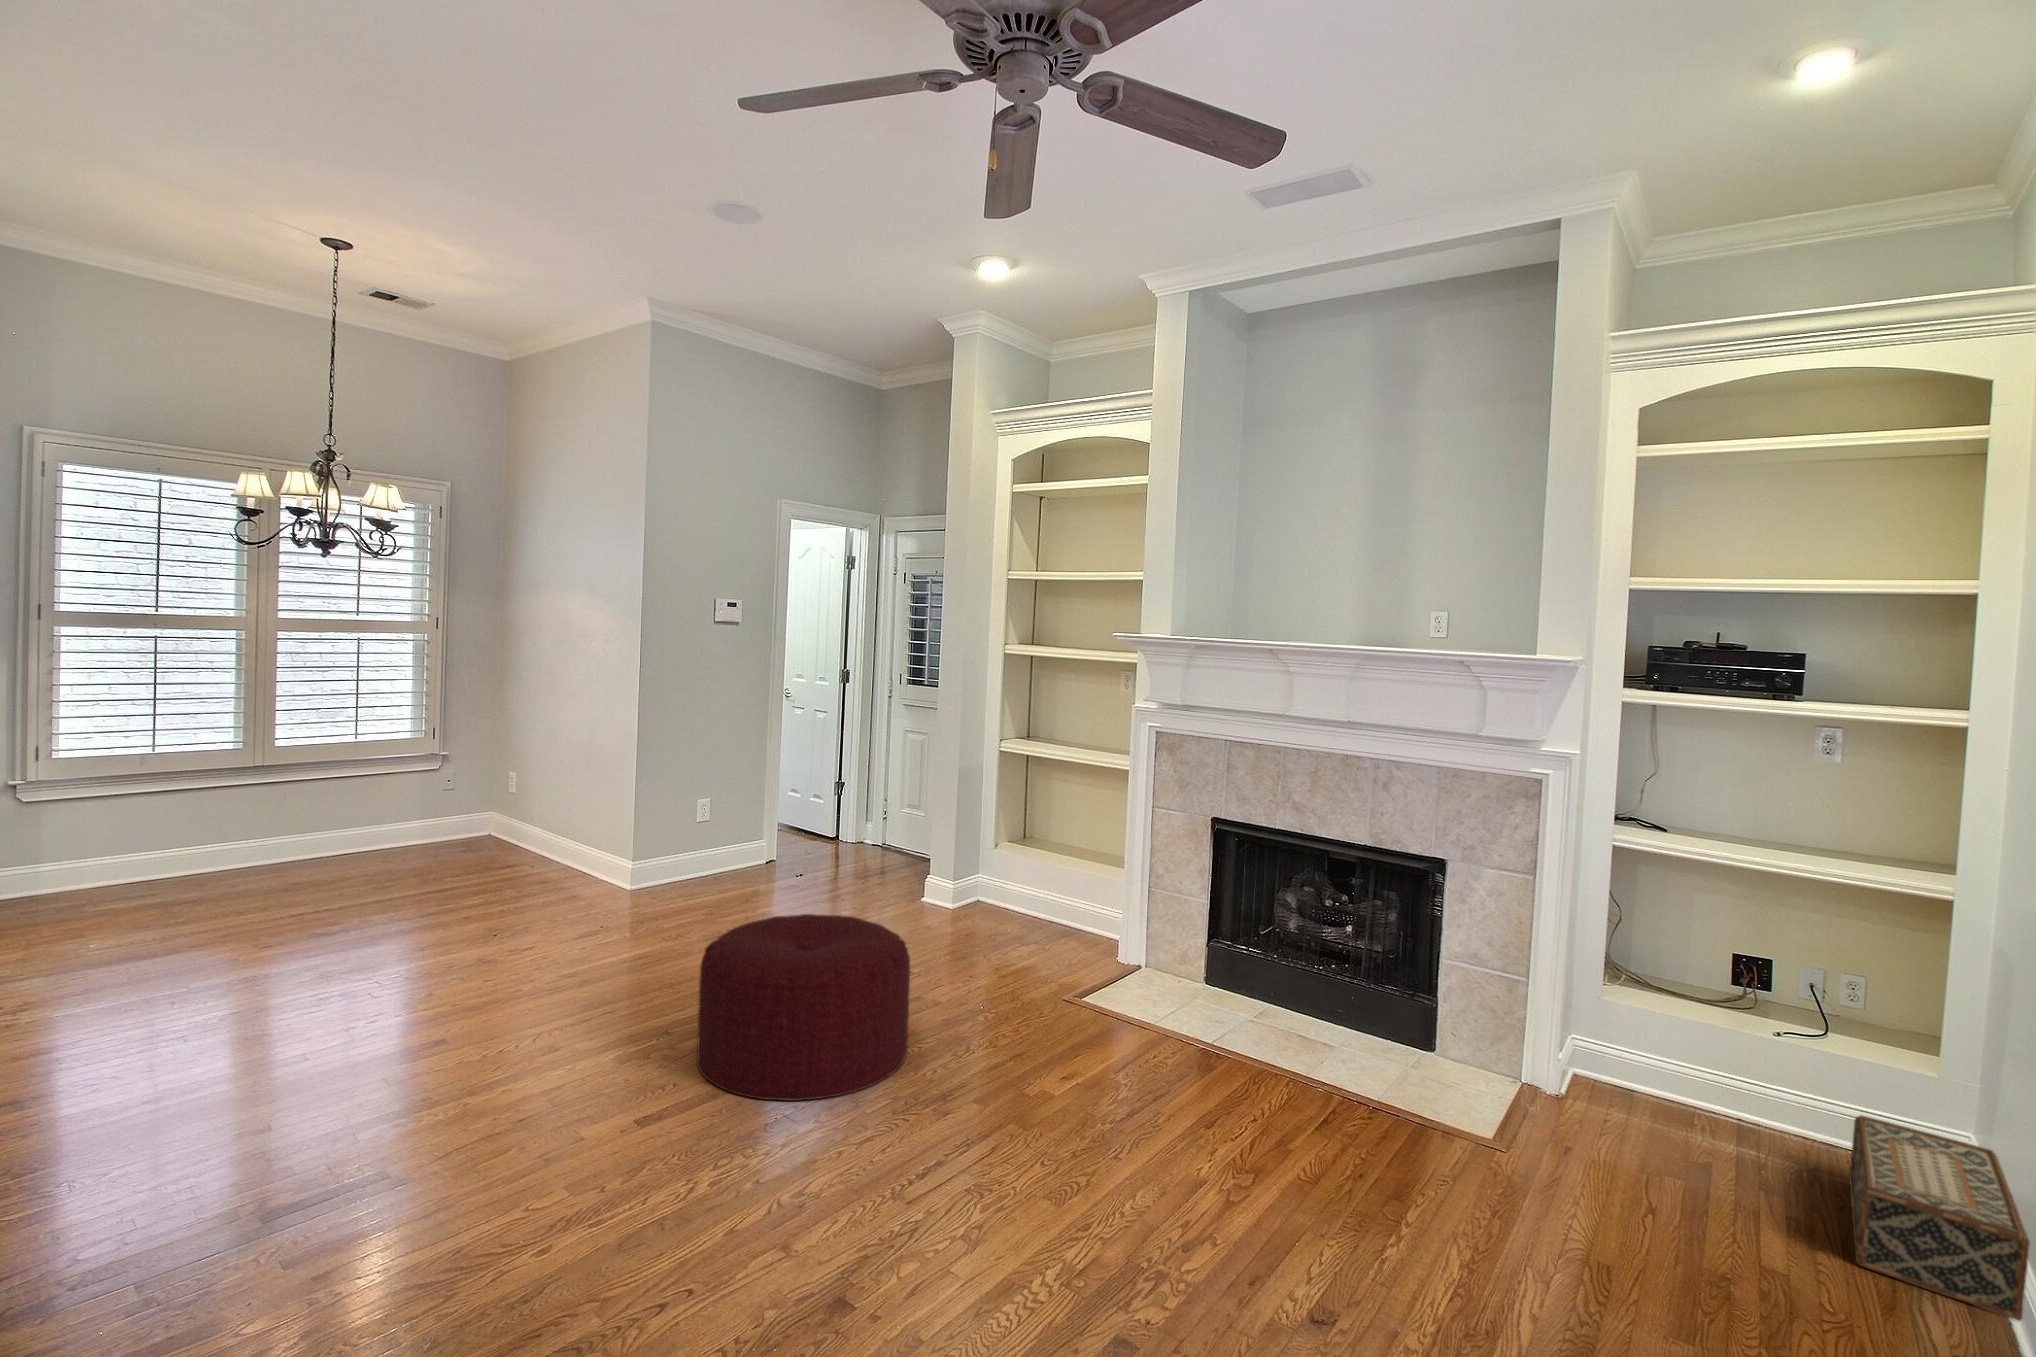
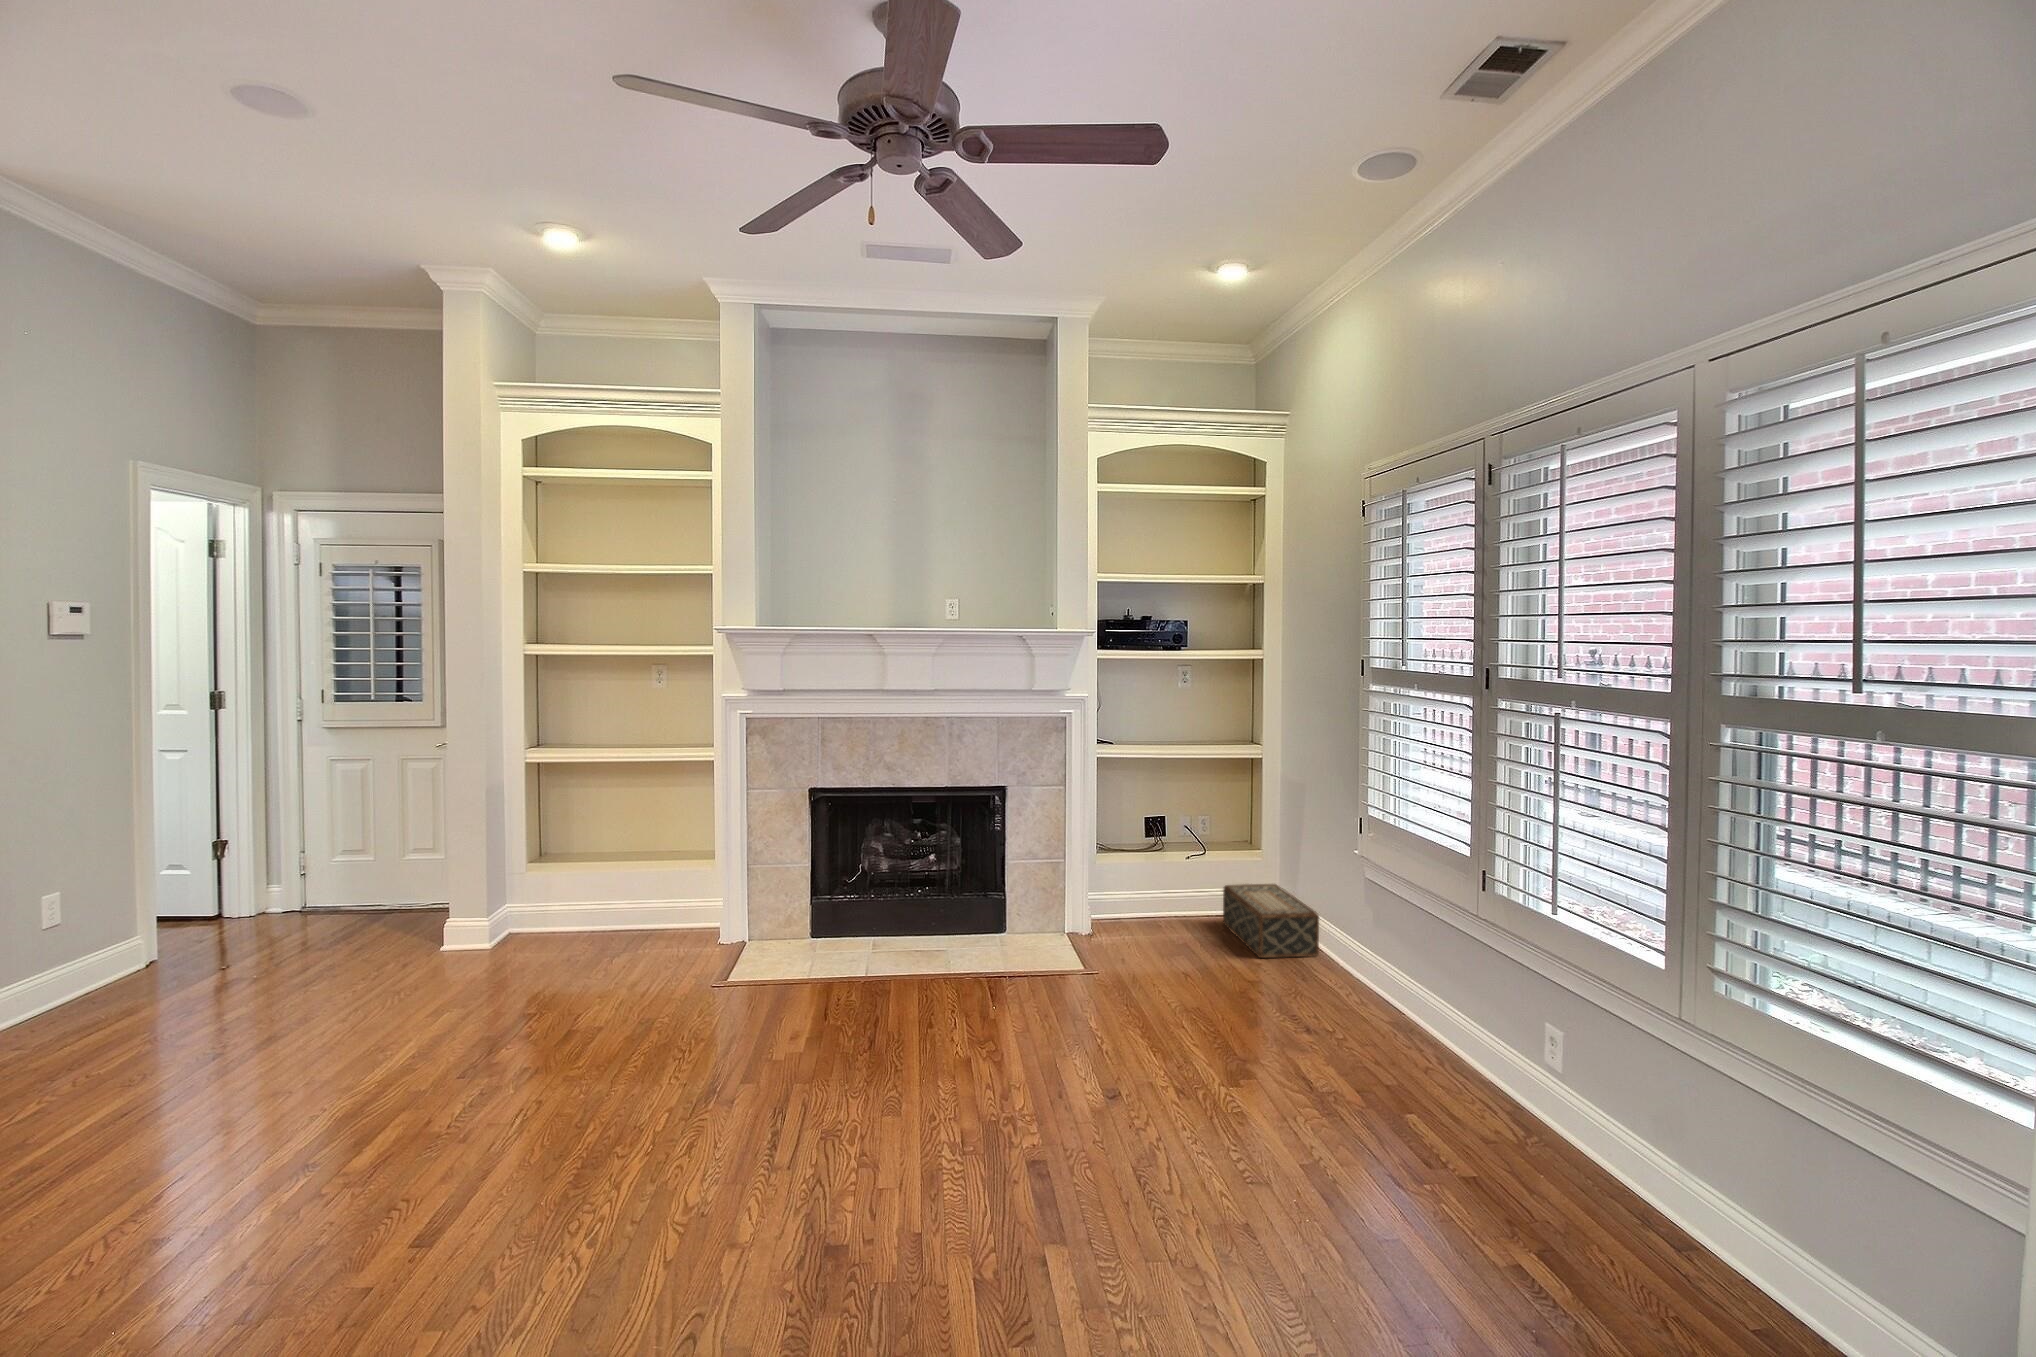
ottoman: present [697,914,910,1101] -> none [354,956,635,1192]

